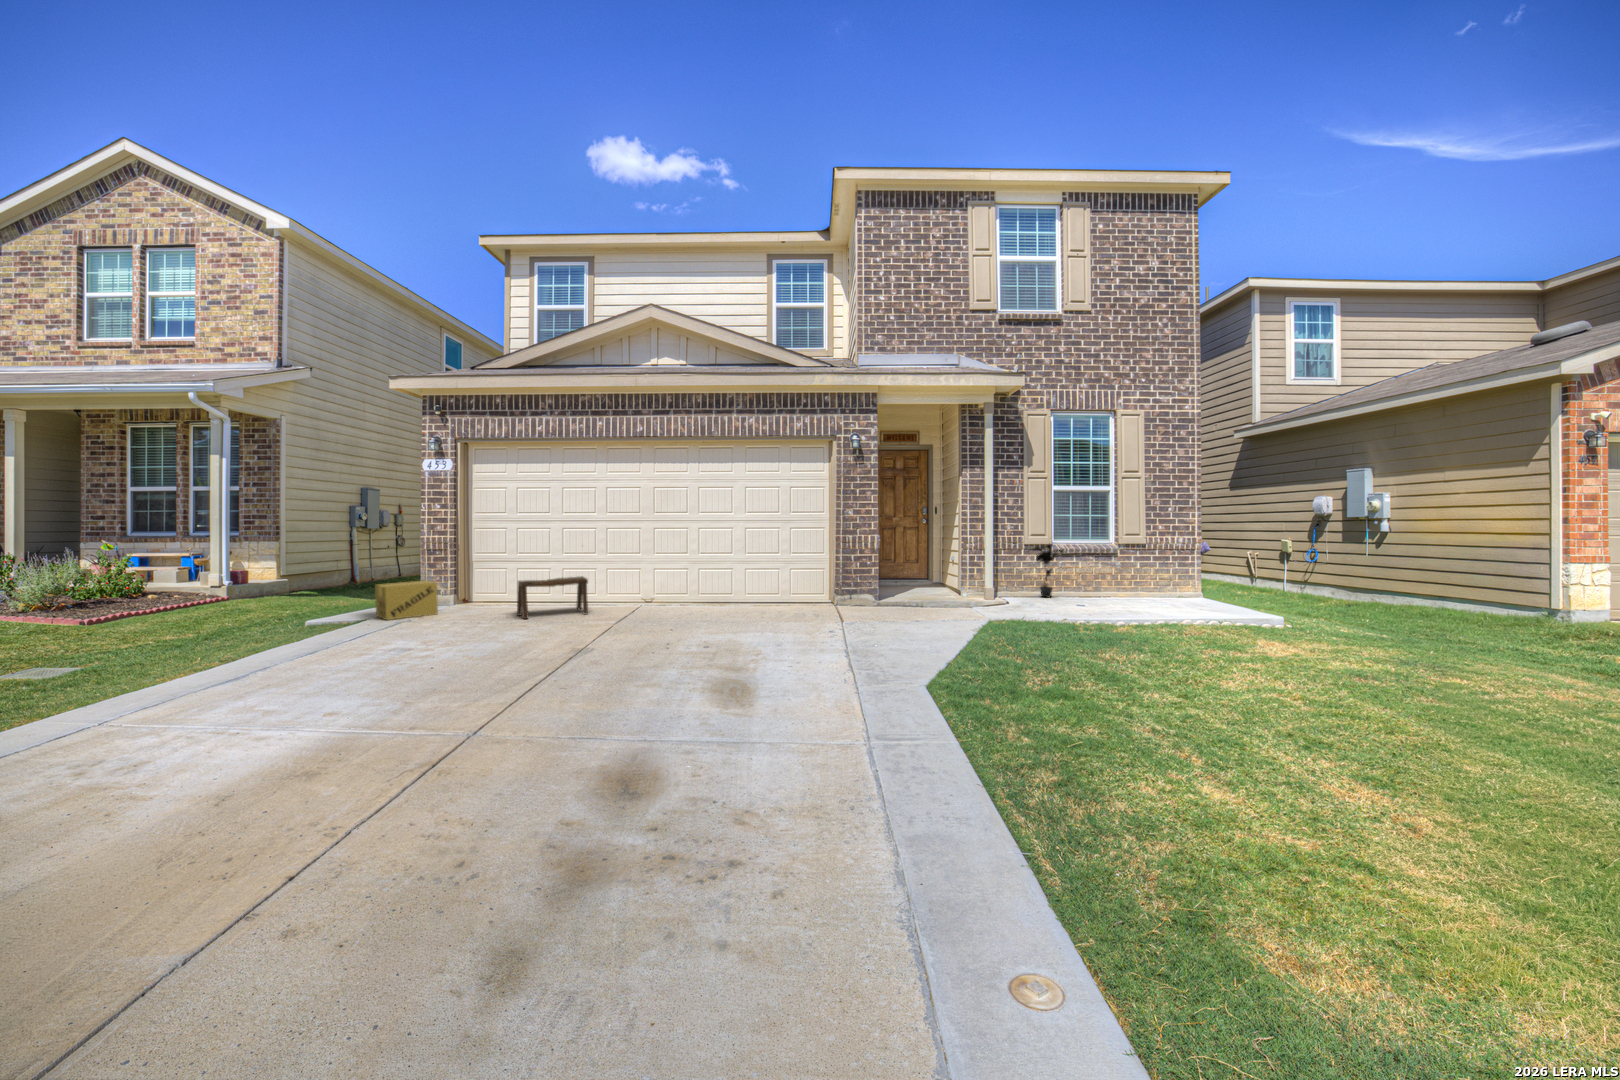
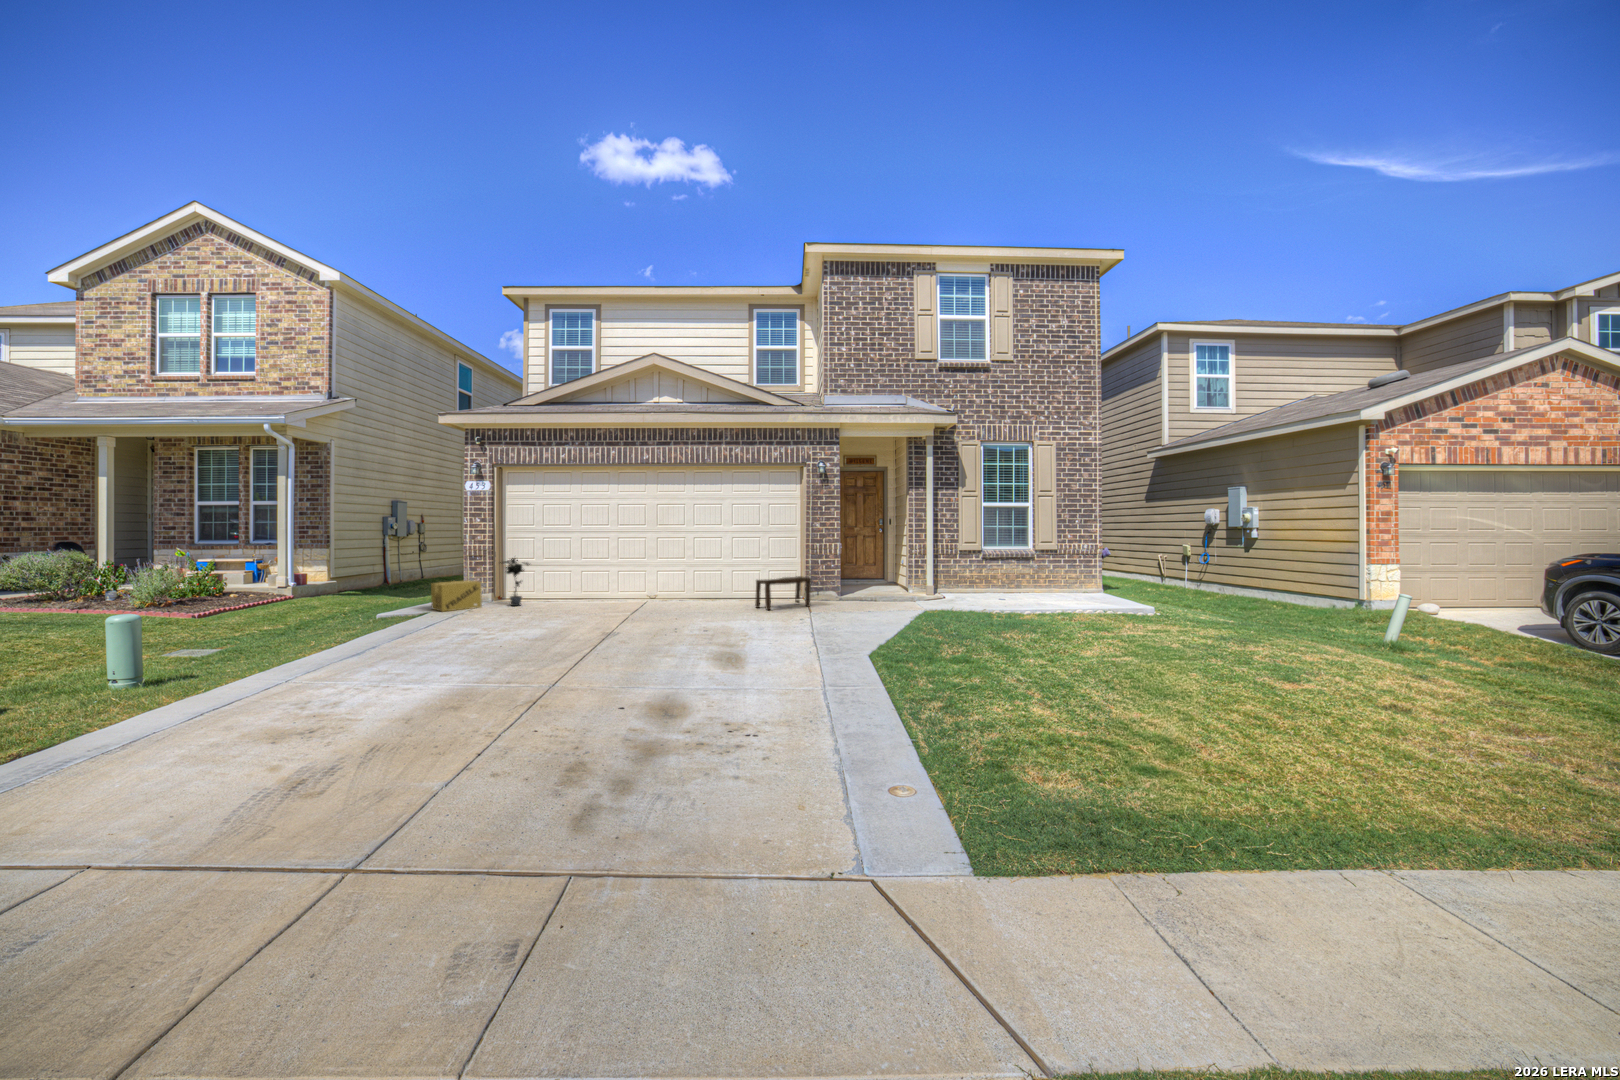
potted plant: present [1033,545,1066,597] -> present [500,558,530,606]
bench: present [517,576,588,619] -> present [755,576,811,610]

